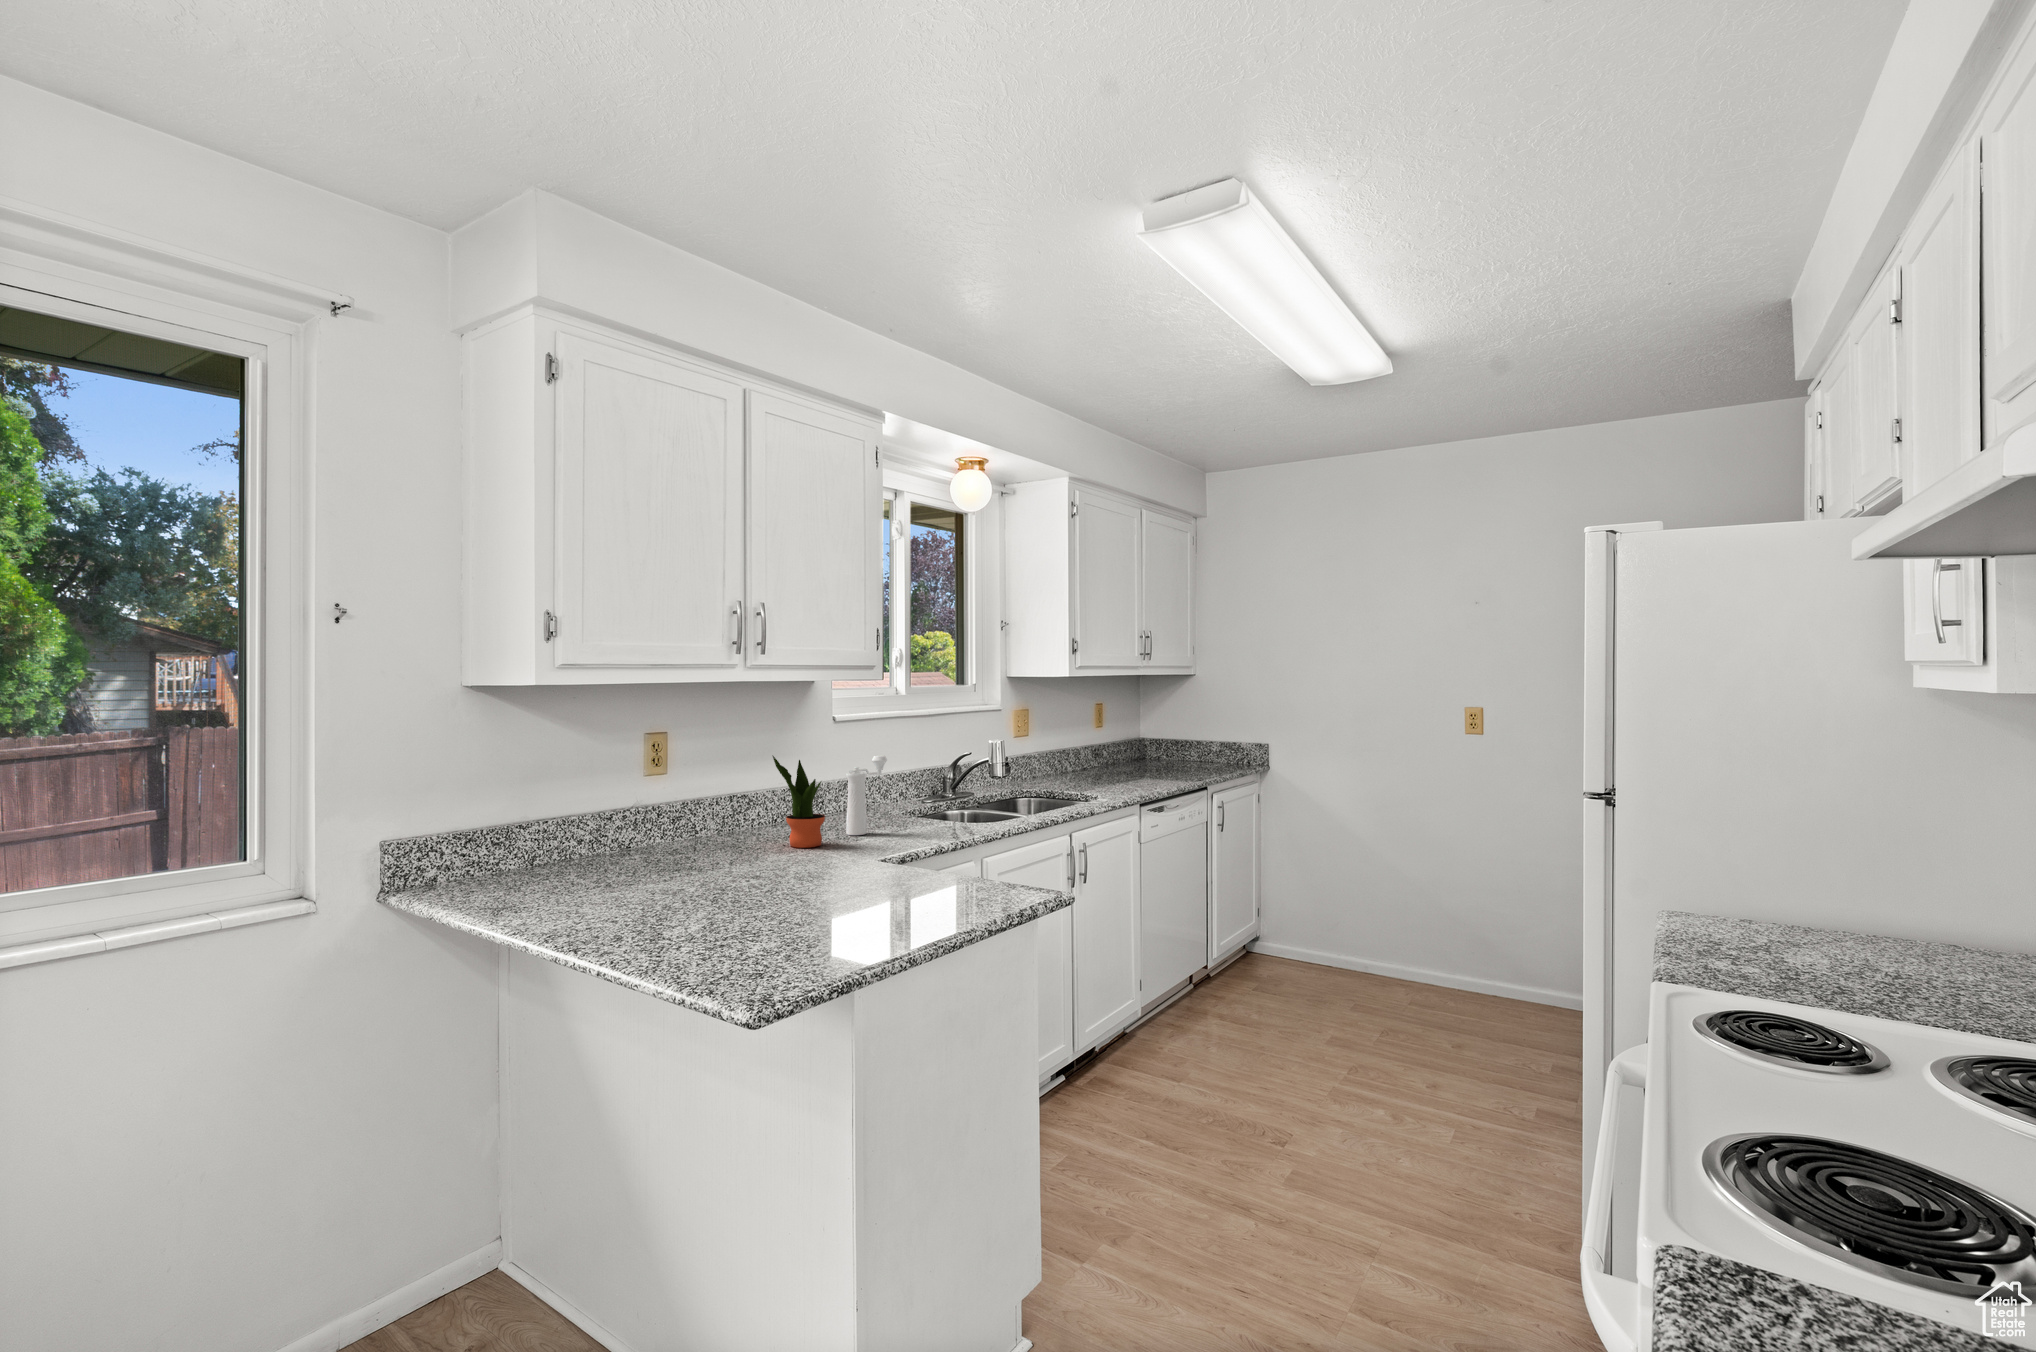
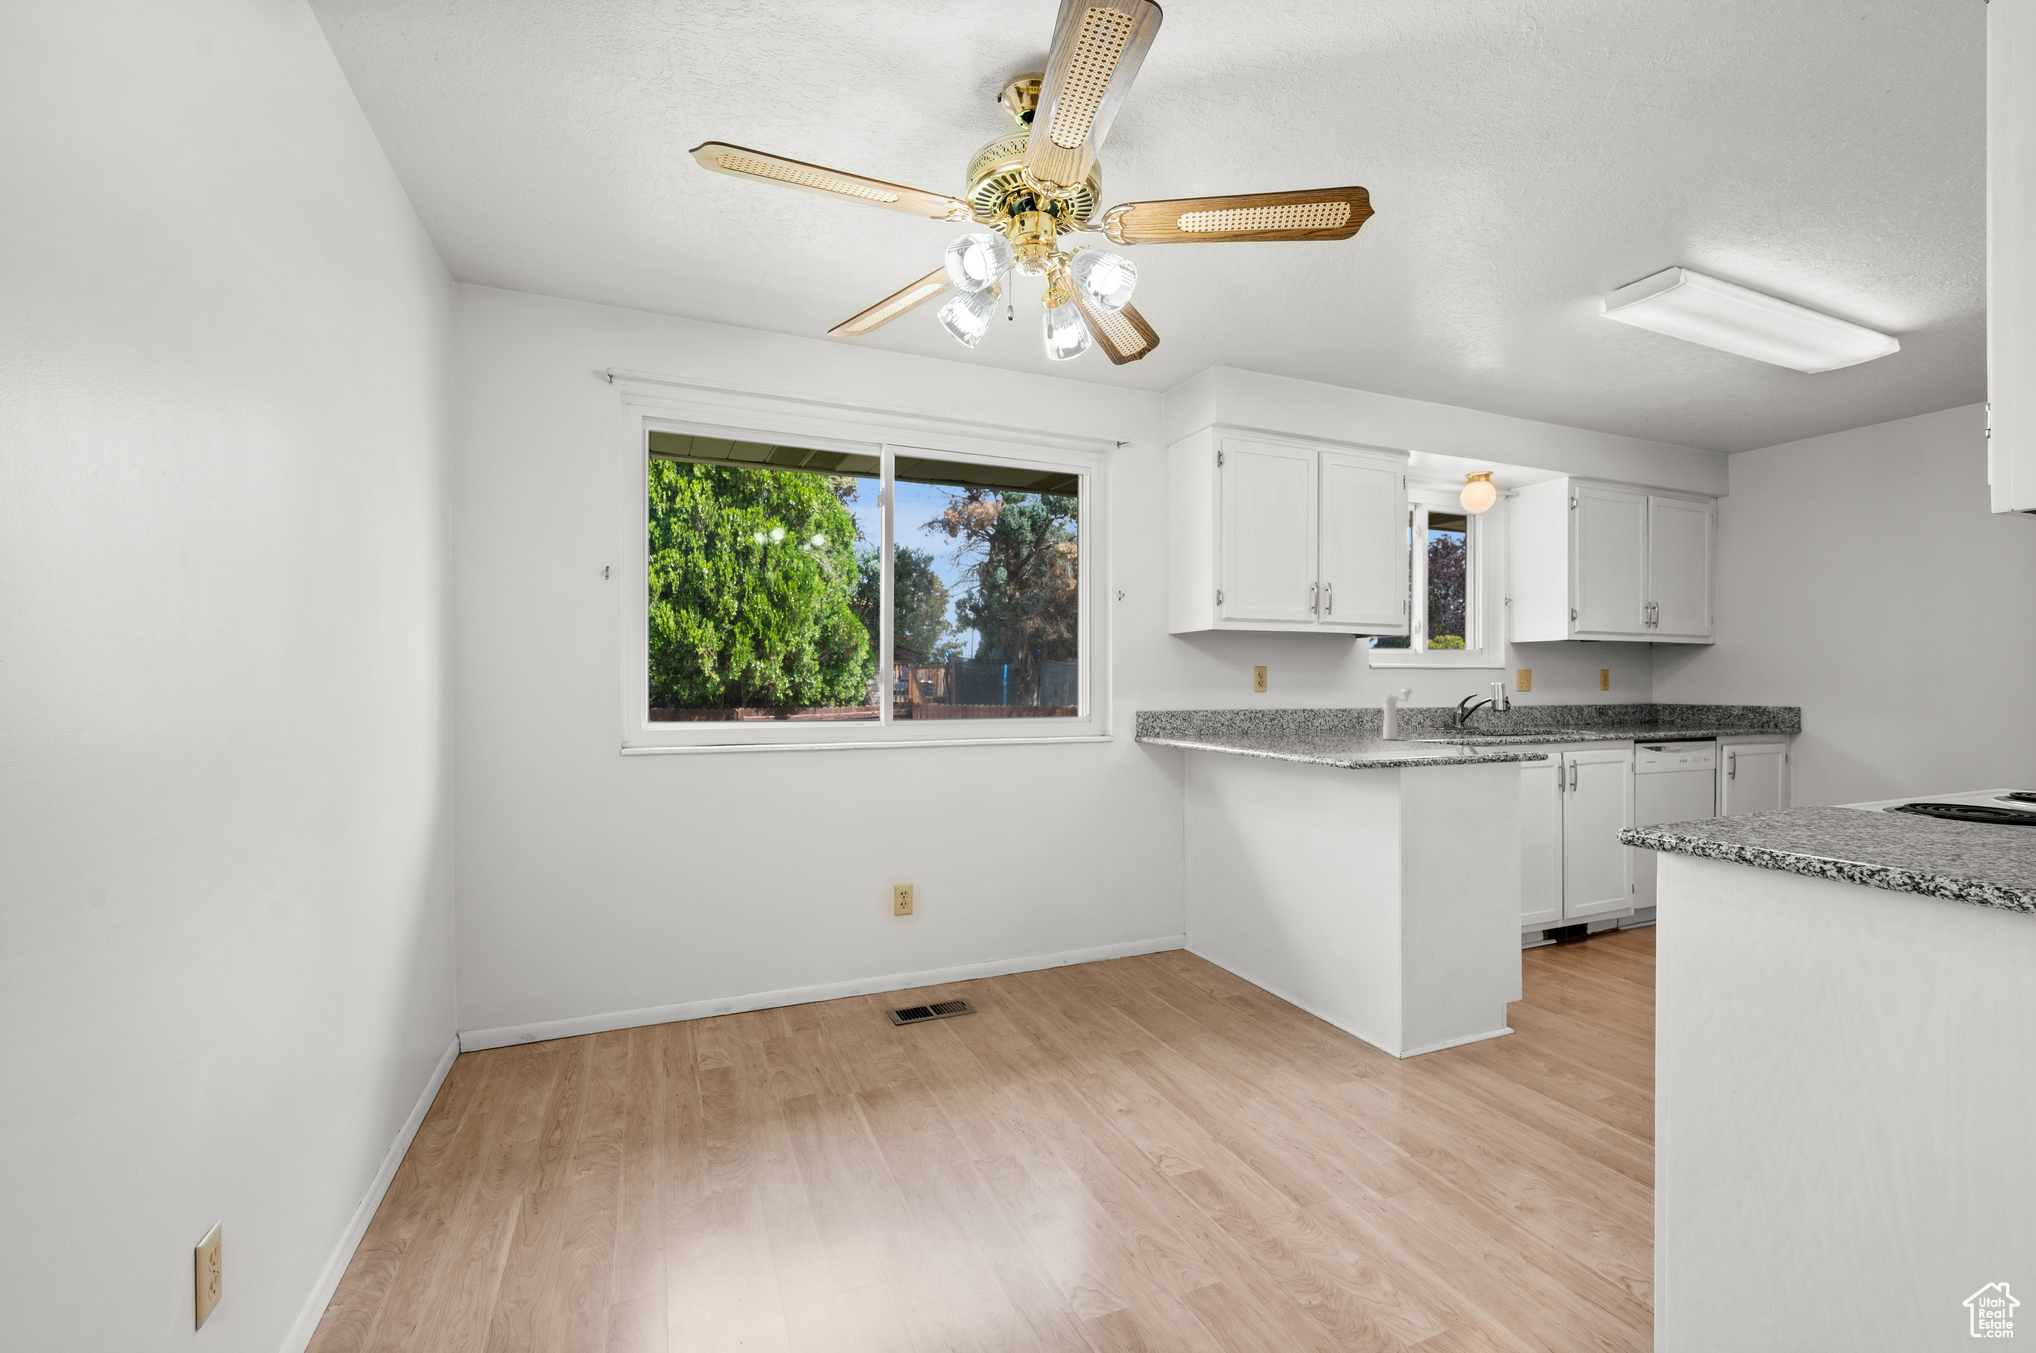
potted plant: present [773,756,825,848] -> none [1334,681,1369,741]

